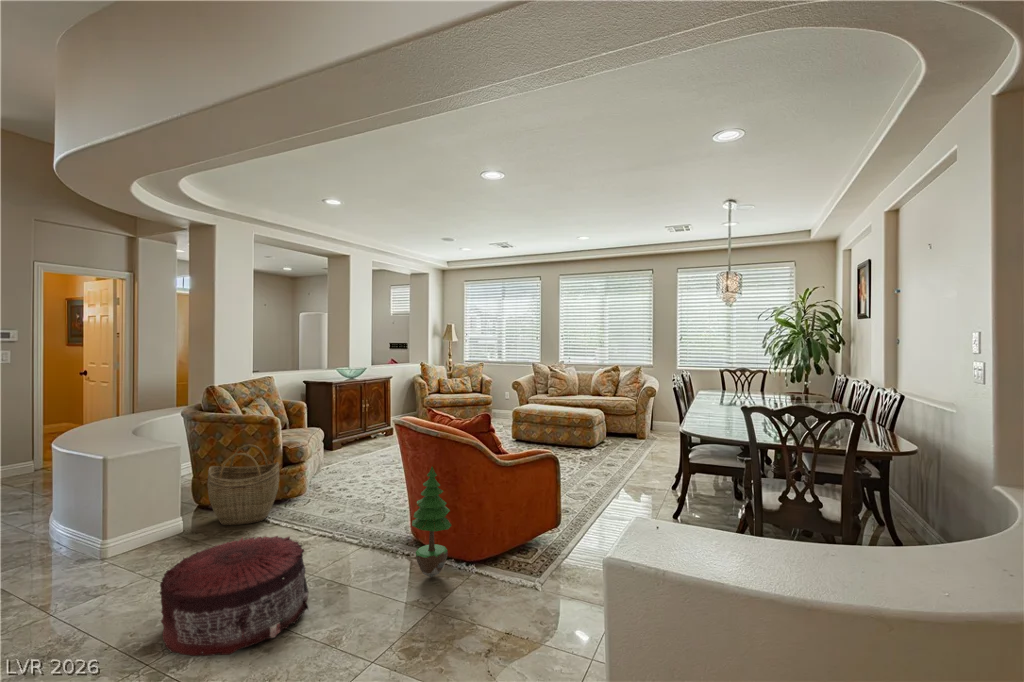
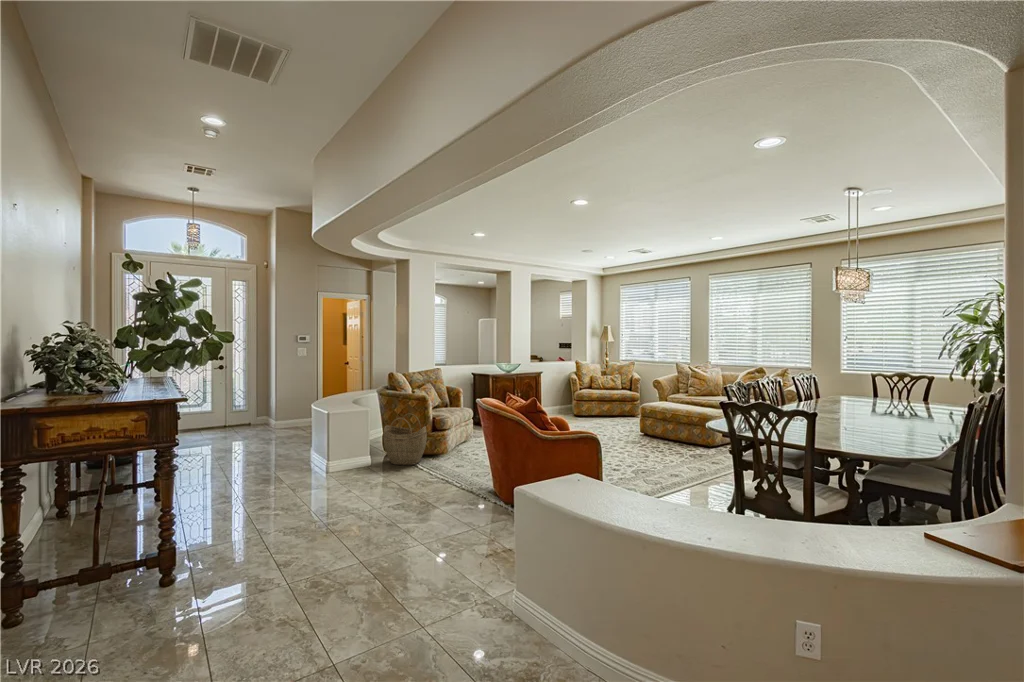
potted tree: present [412,467,452,577] -> none [472,431,499,508]
pouf: present [160,536,309,656] -> none [330,463,406,520]

